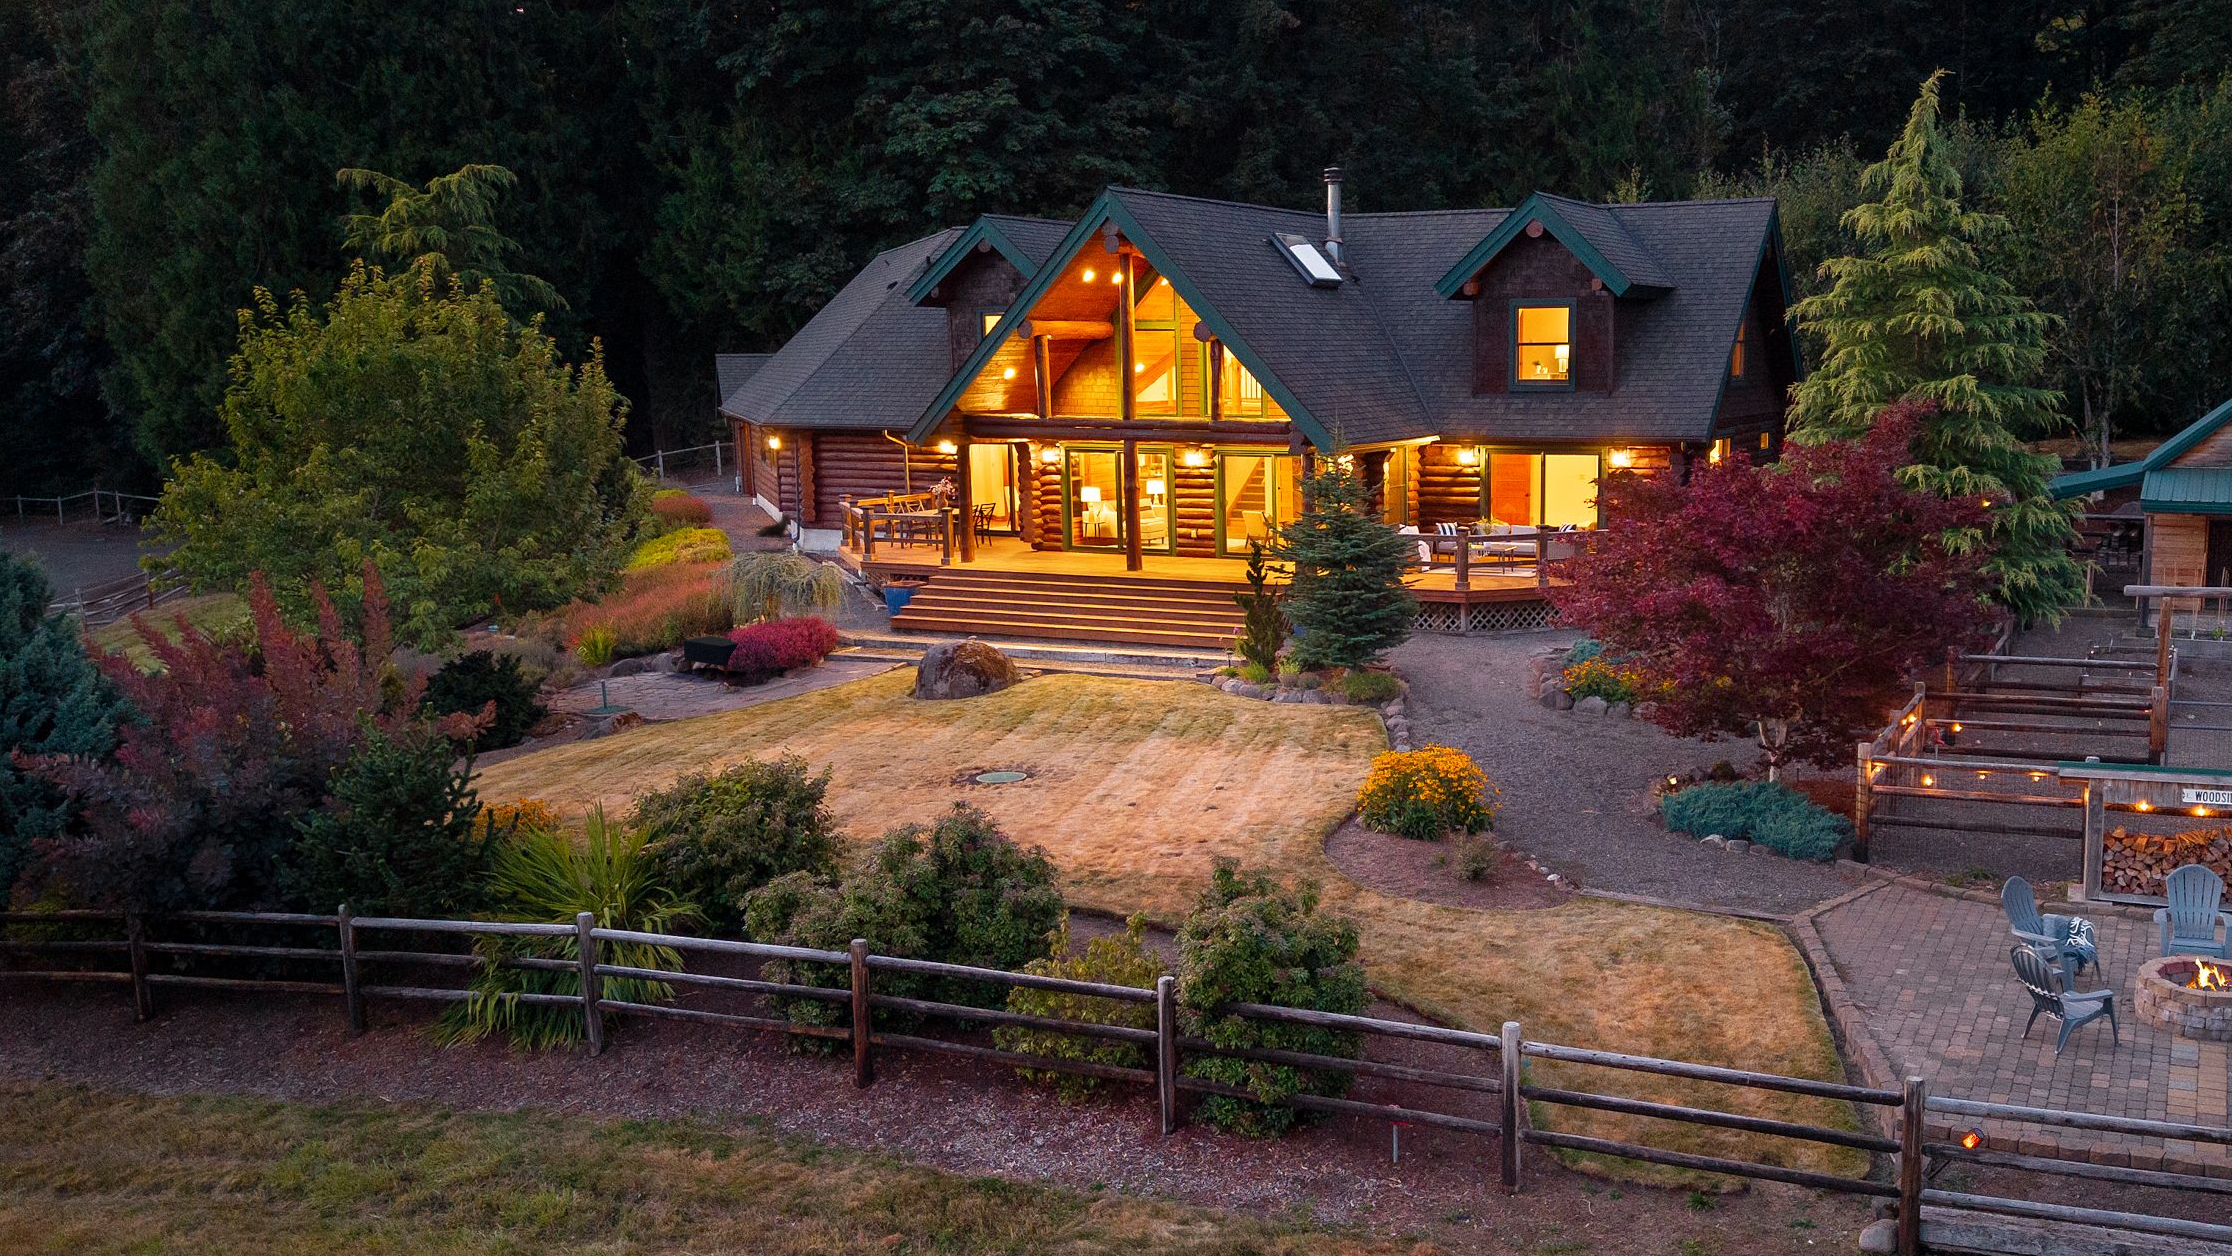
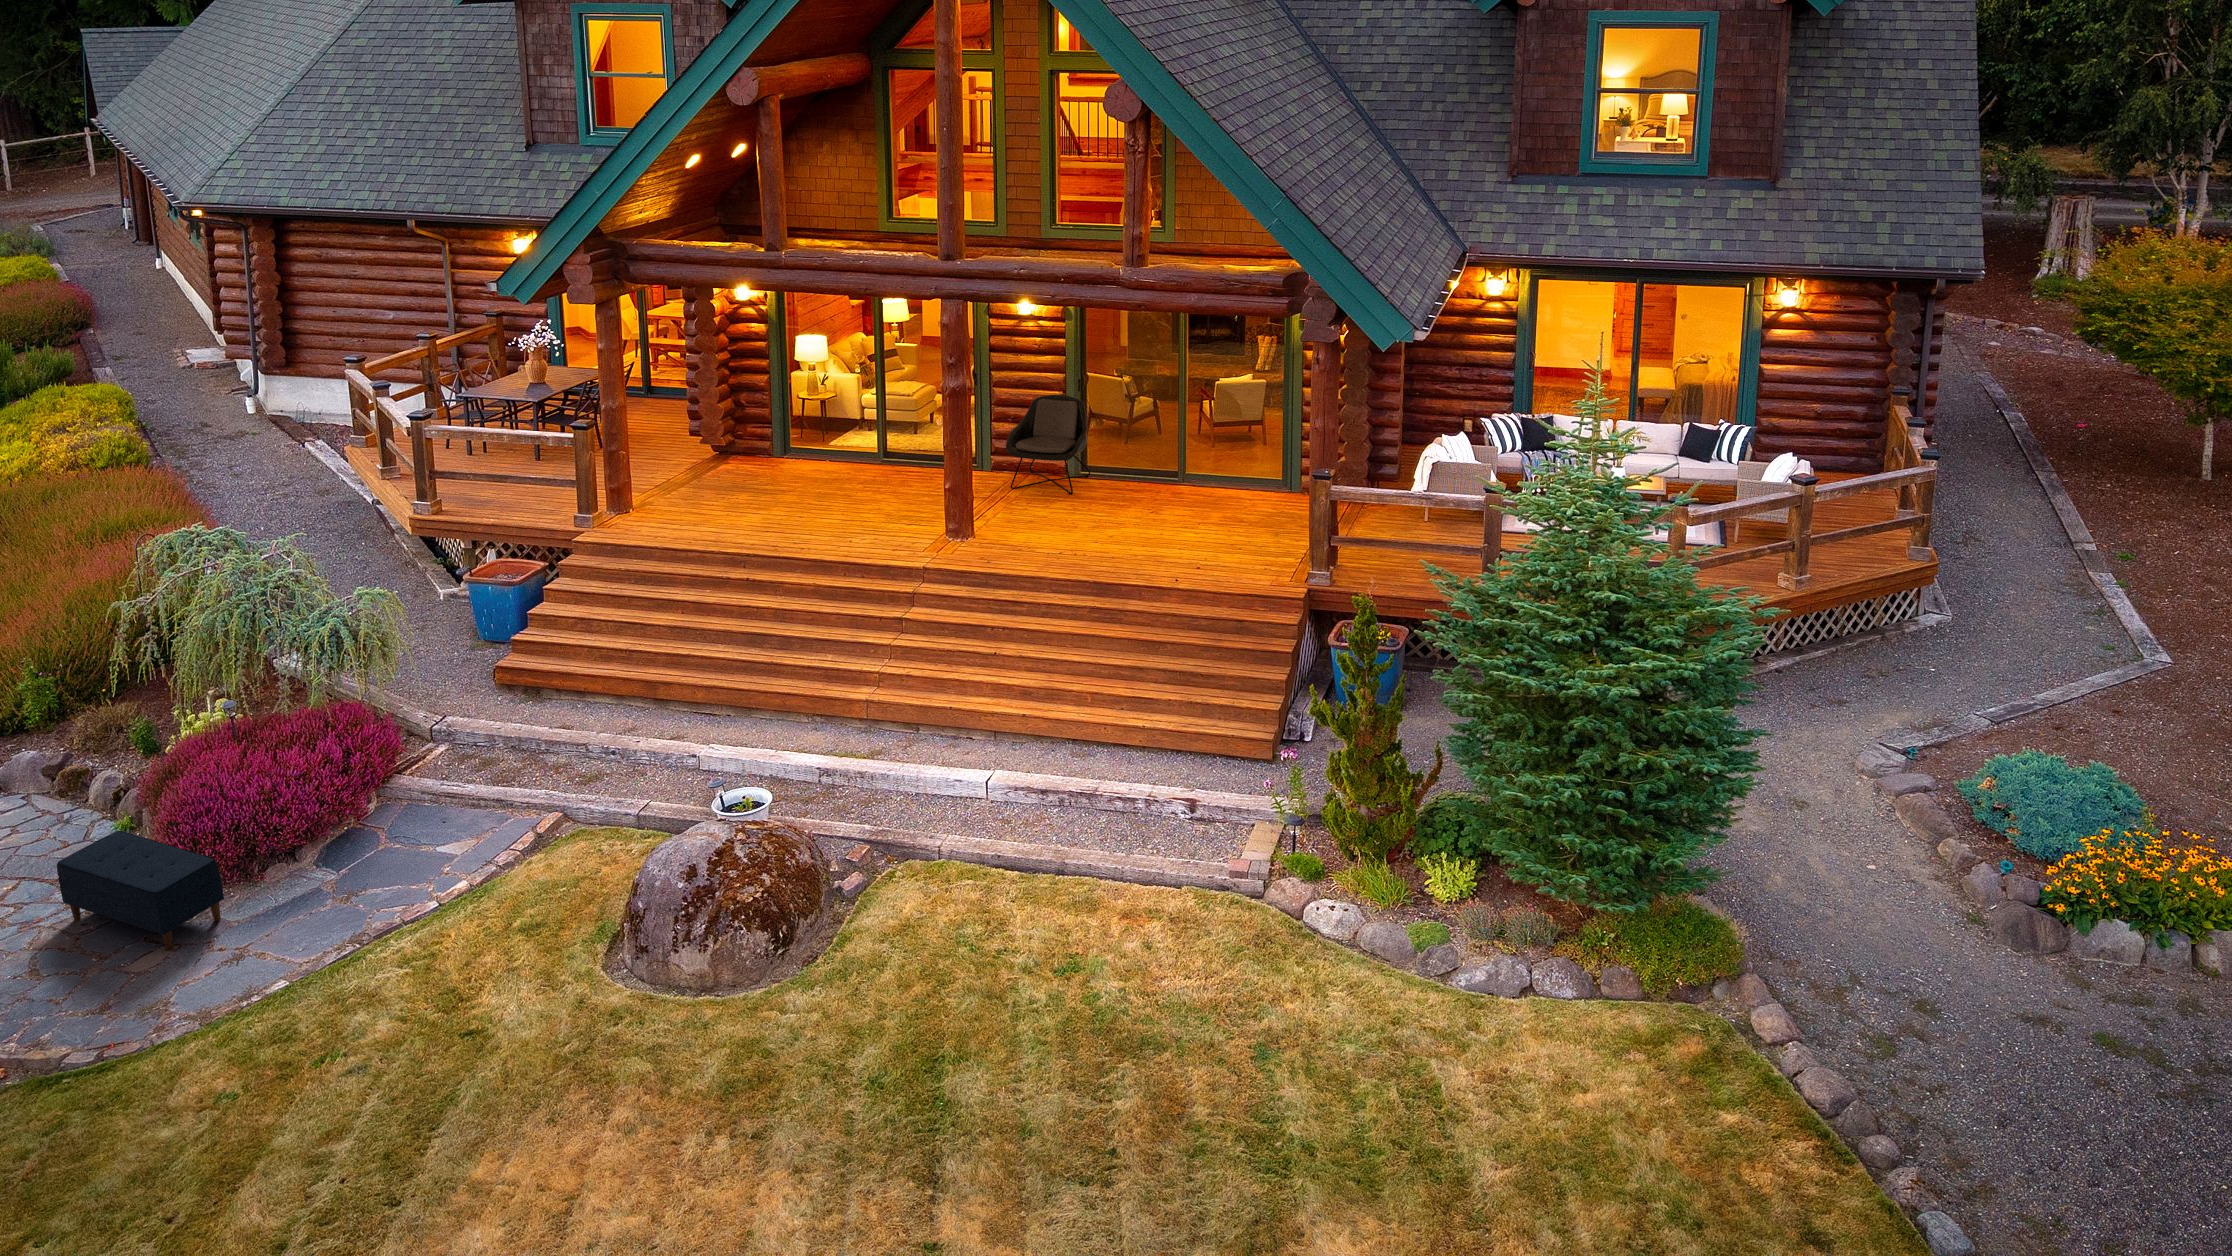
lounge chair: present [756,514,790,551] -> present [1006,395,1090,495]

